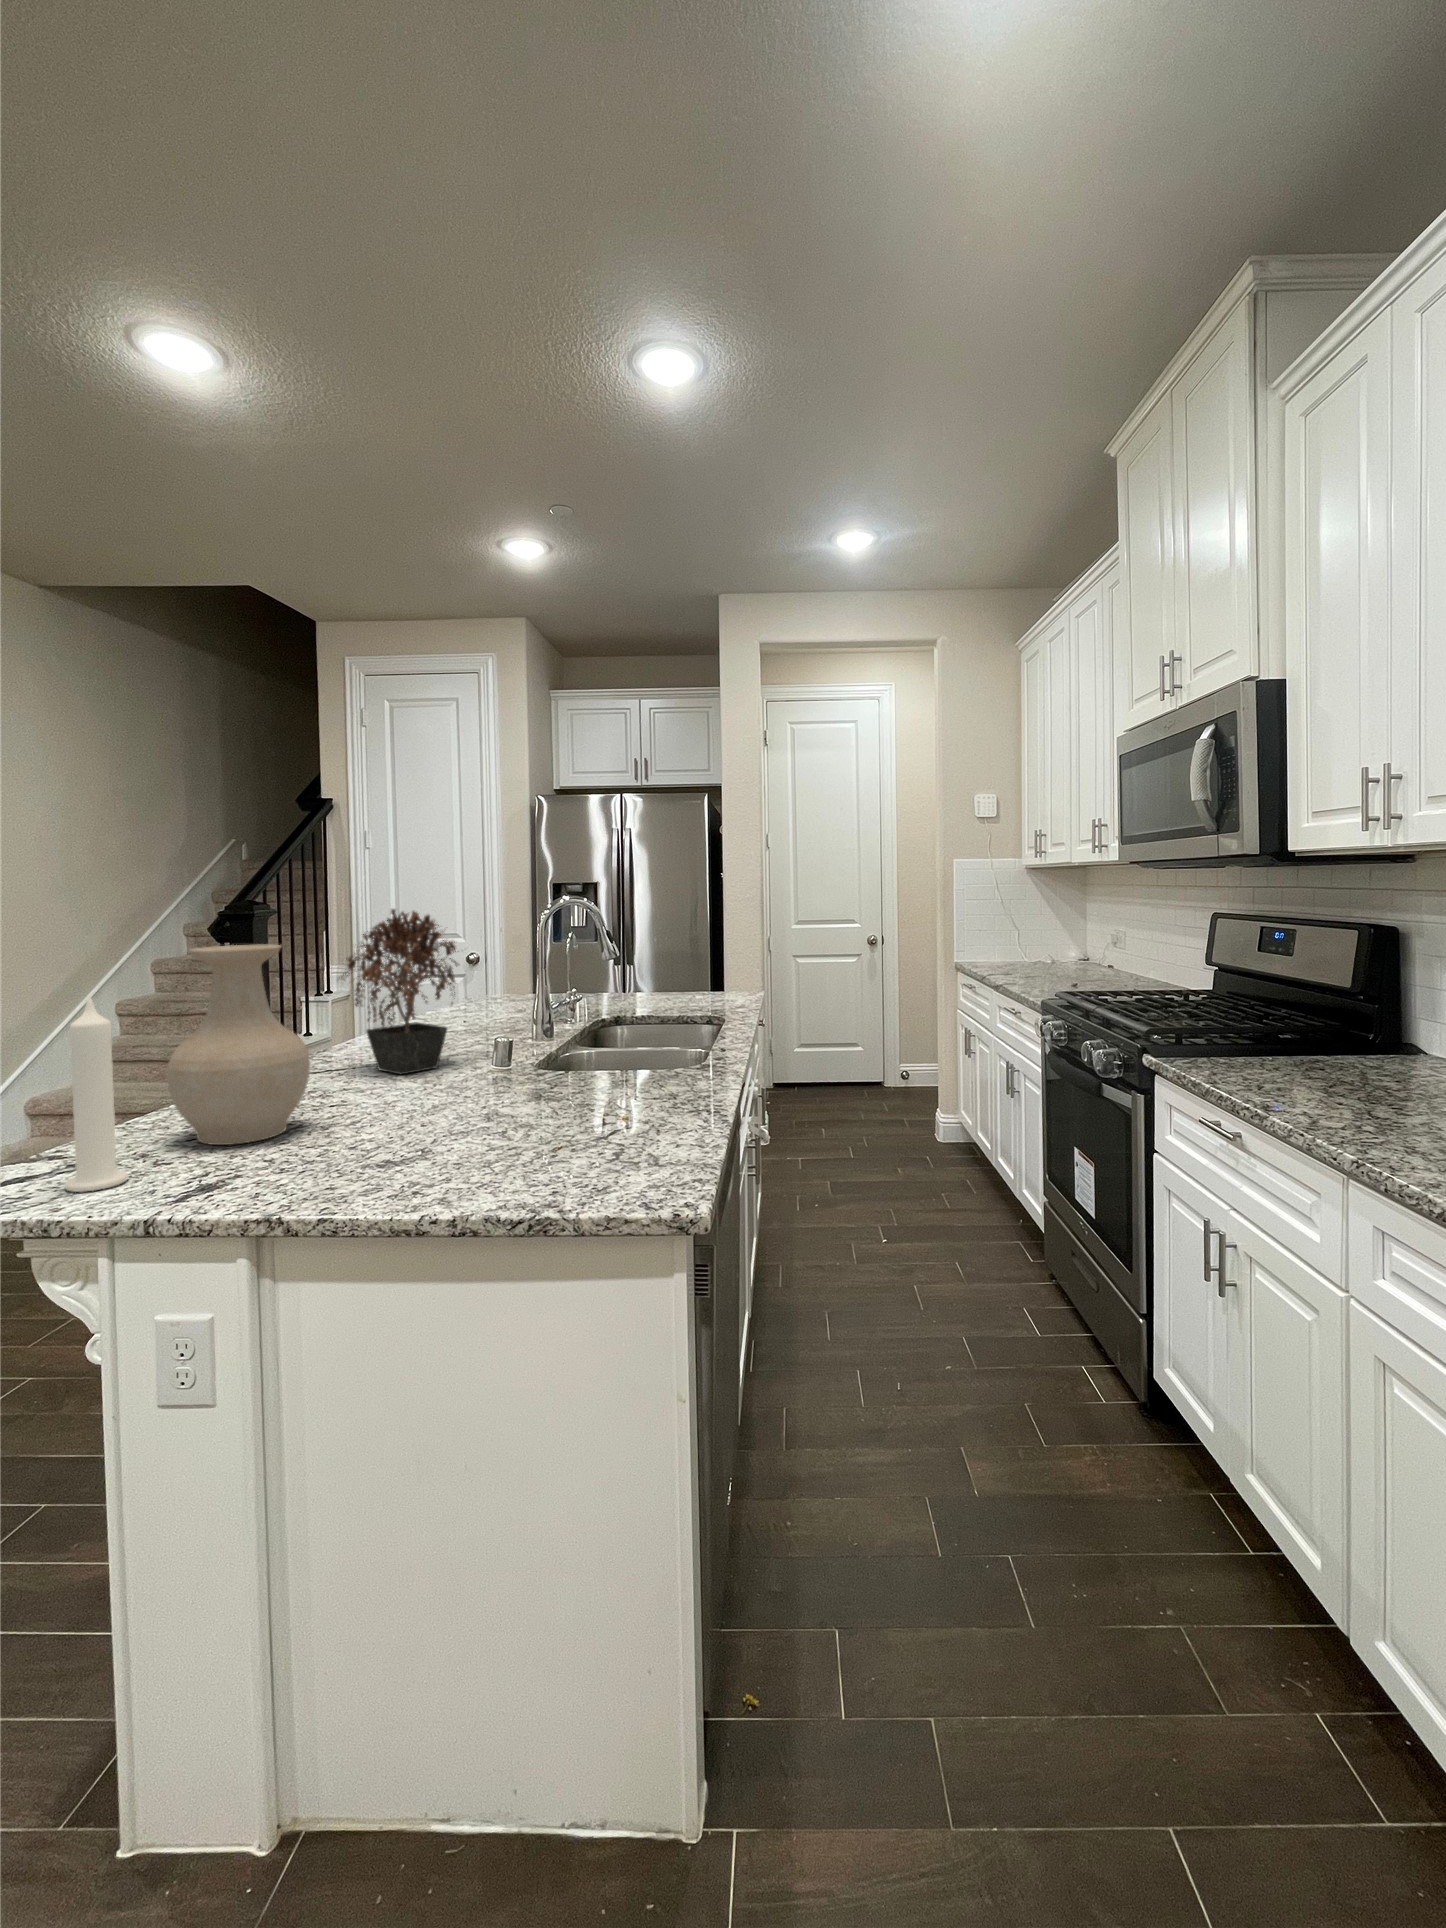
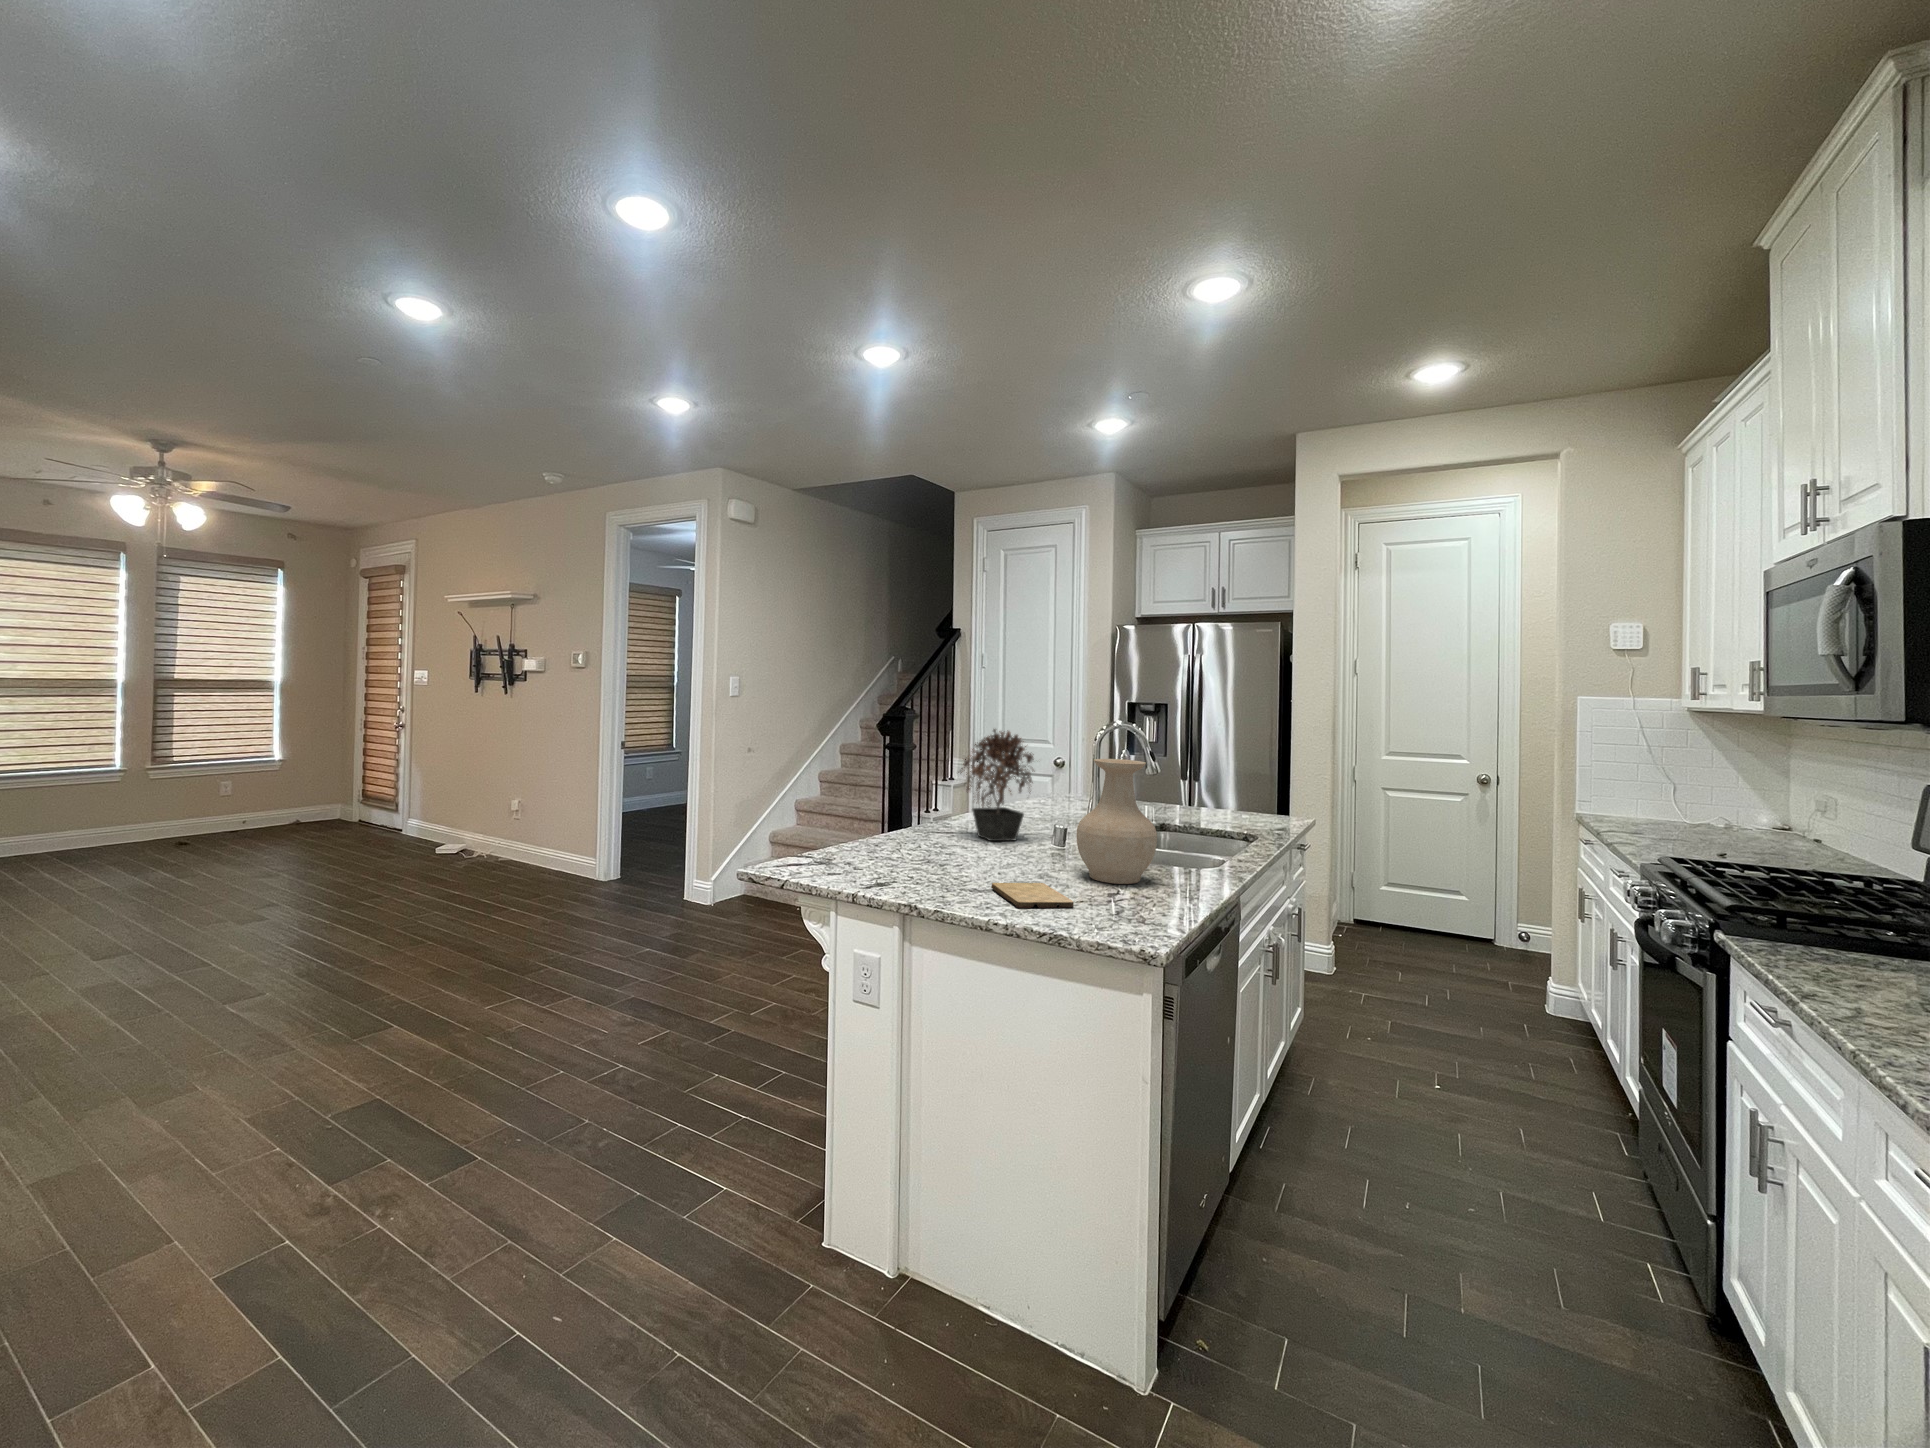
vase: present [167,944,310,1145] -> present [1076,759,1157,884]
candle: present [64,998,128,1192] -> none [812,771,841,877]
cutting board: none [413,1131,551,1183] -> present [991,883,1074,908]

